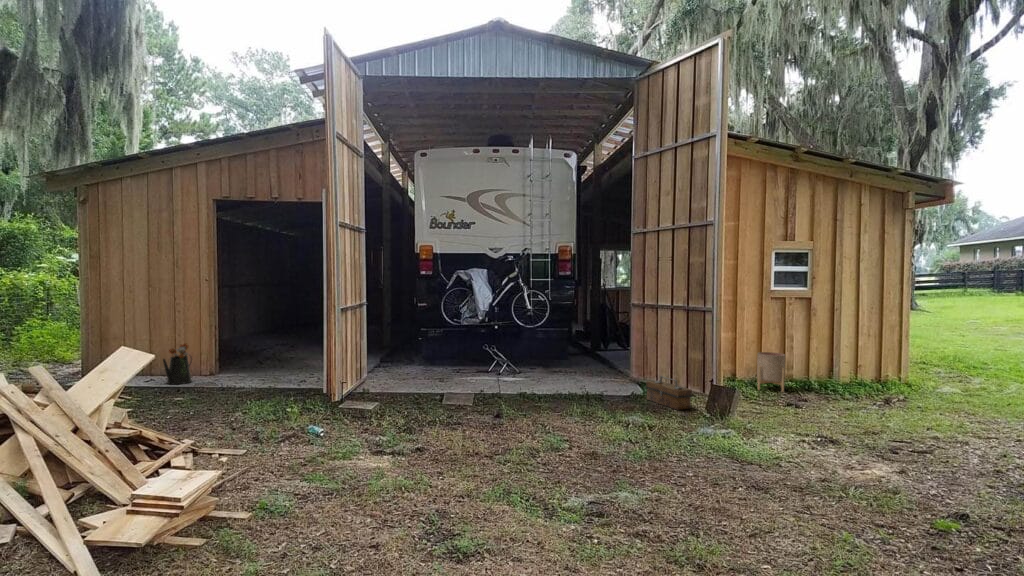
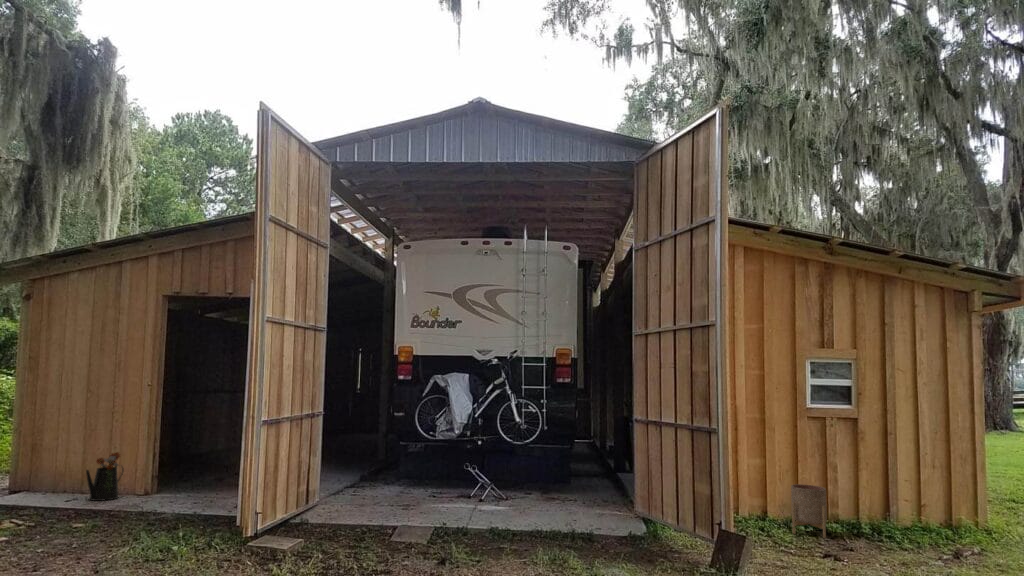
toolbox: present [645,376,693,410] -> none [643,512,699,559]

